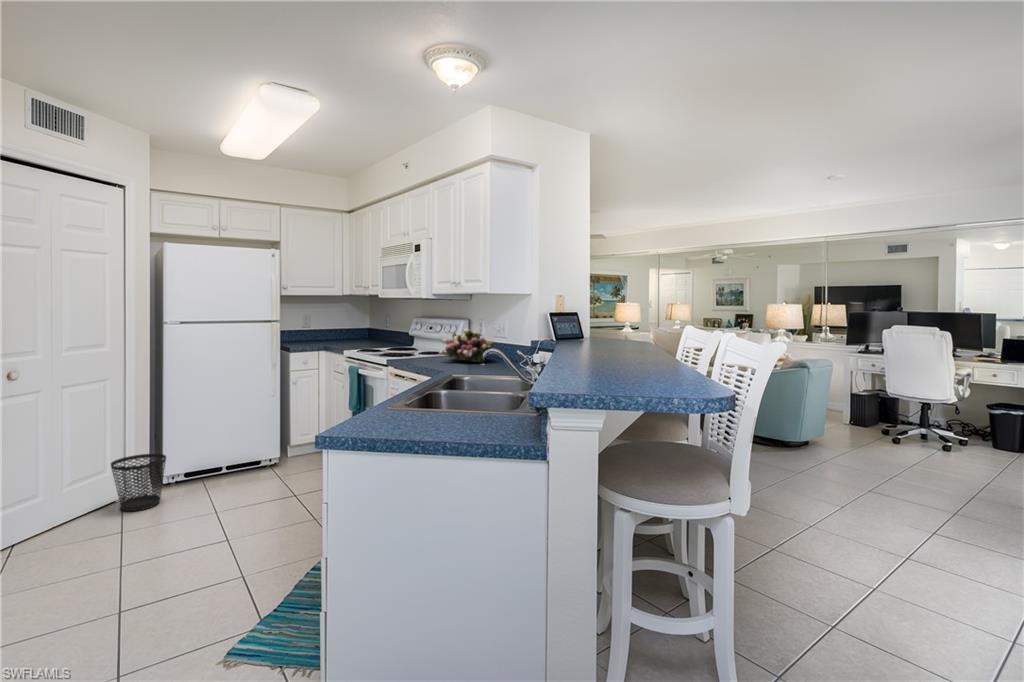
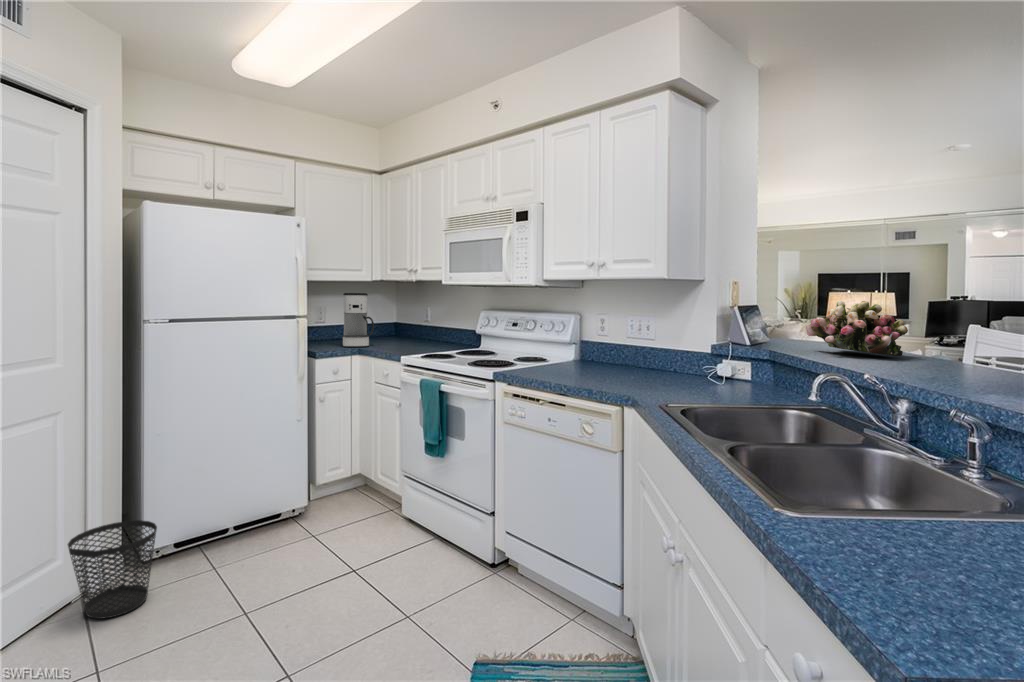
coffee maker: none [314,303,338,343] -> present [342,293,374,347]
flower arrangement: present [439,329,494,362] -> present [806,301,908,356]

